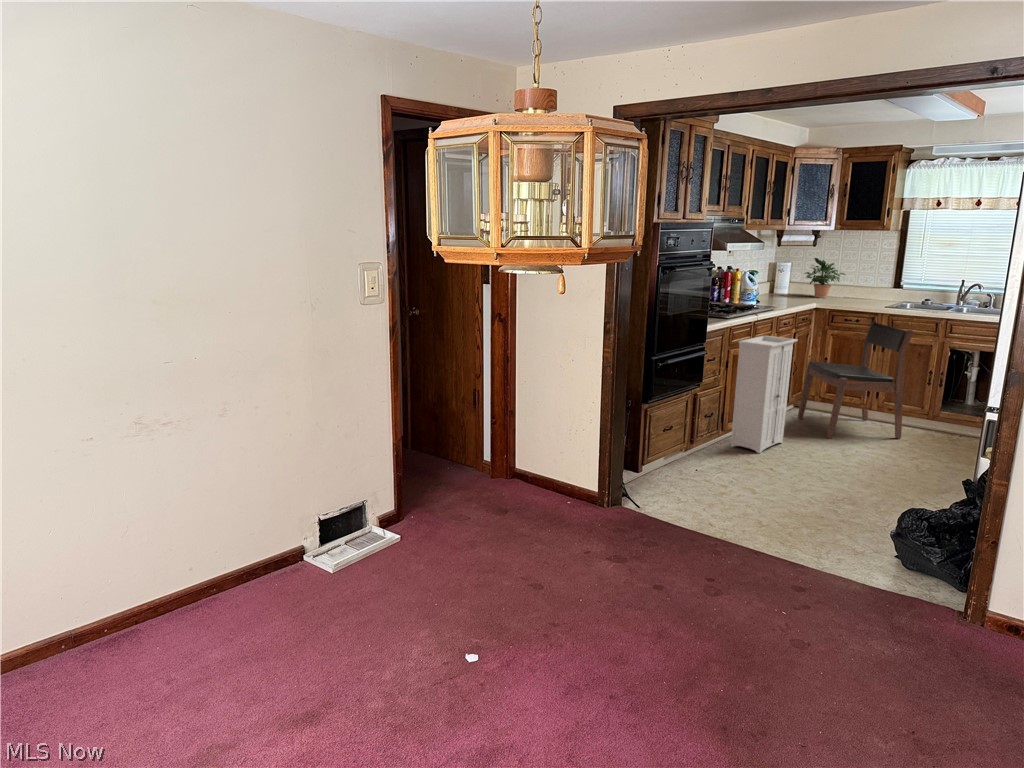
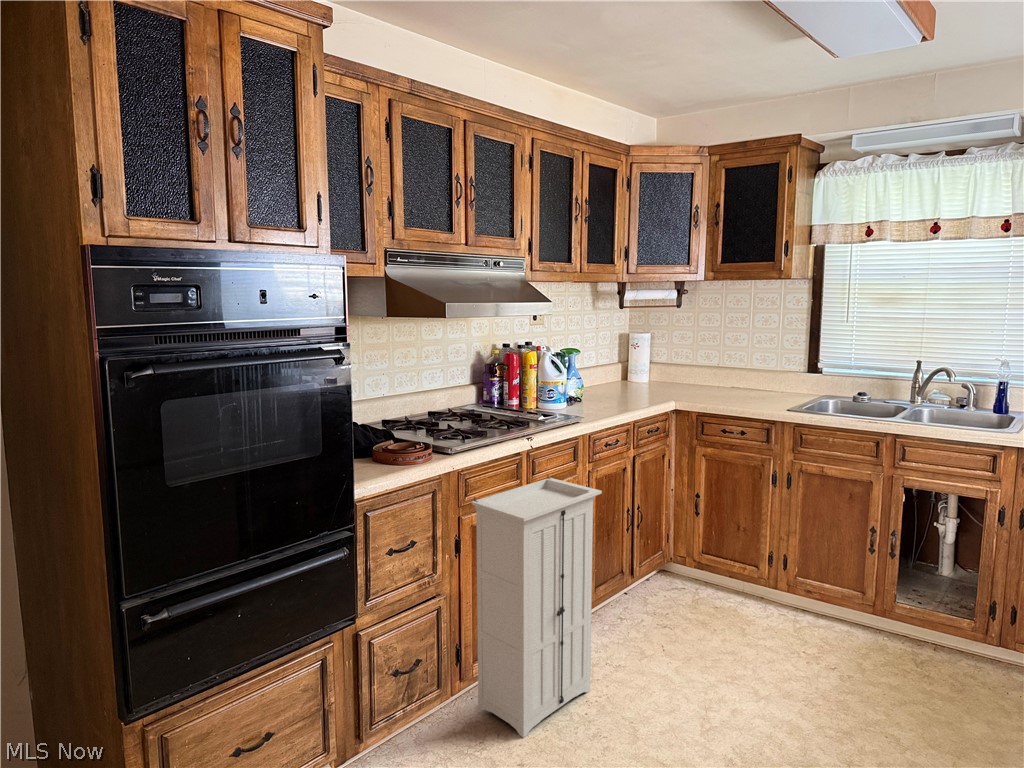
potted plant: present [805,258,845,298] -> none [664,324,730,389]
dining chair: present [798,321,913,439] -> none [652,433,832,669]

